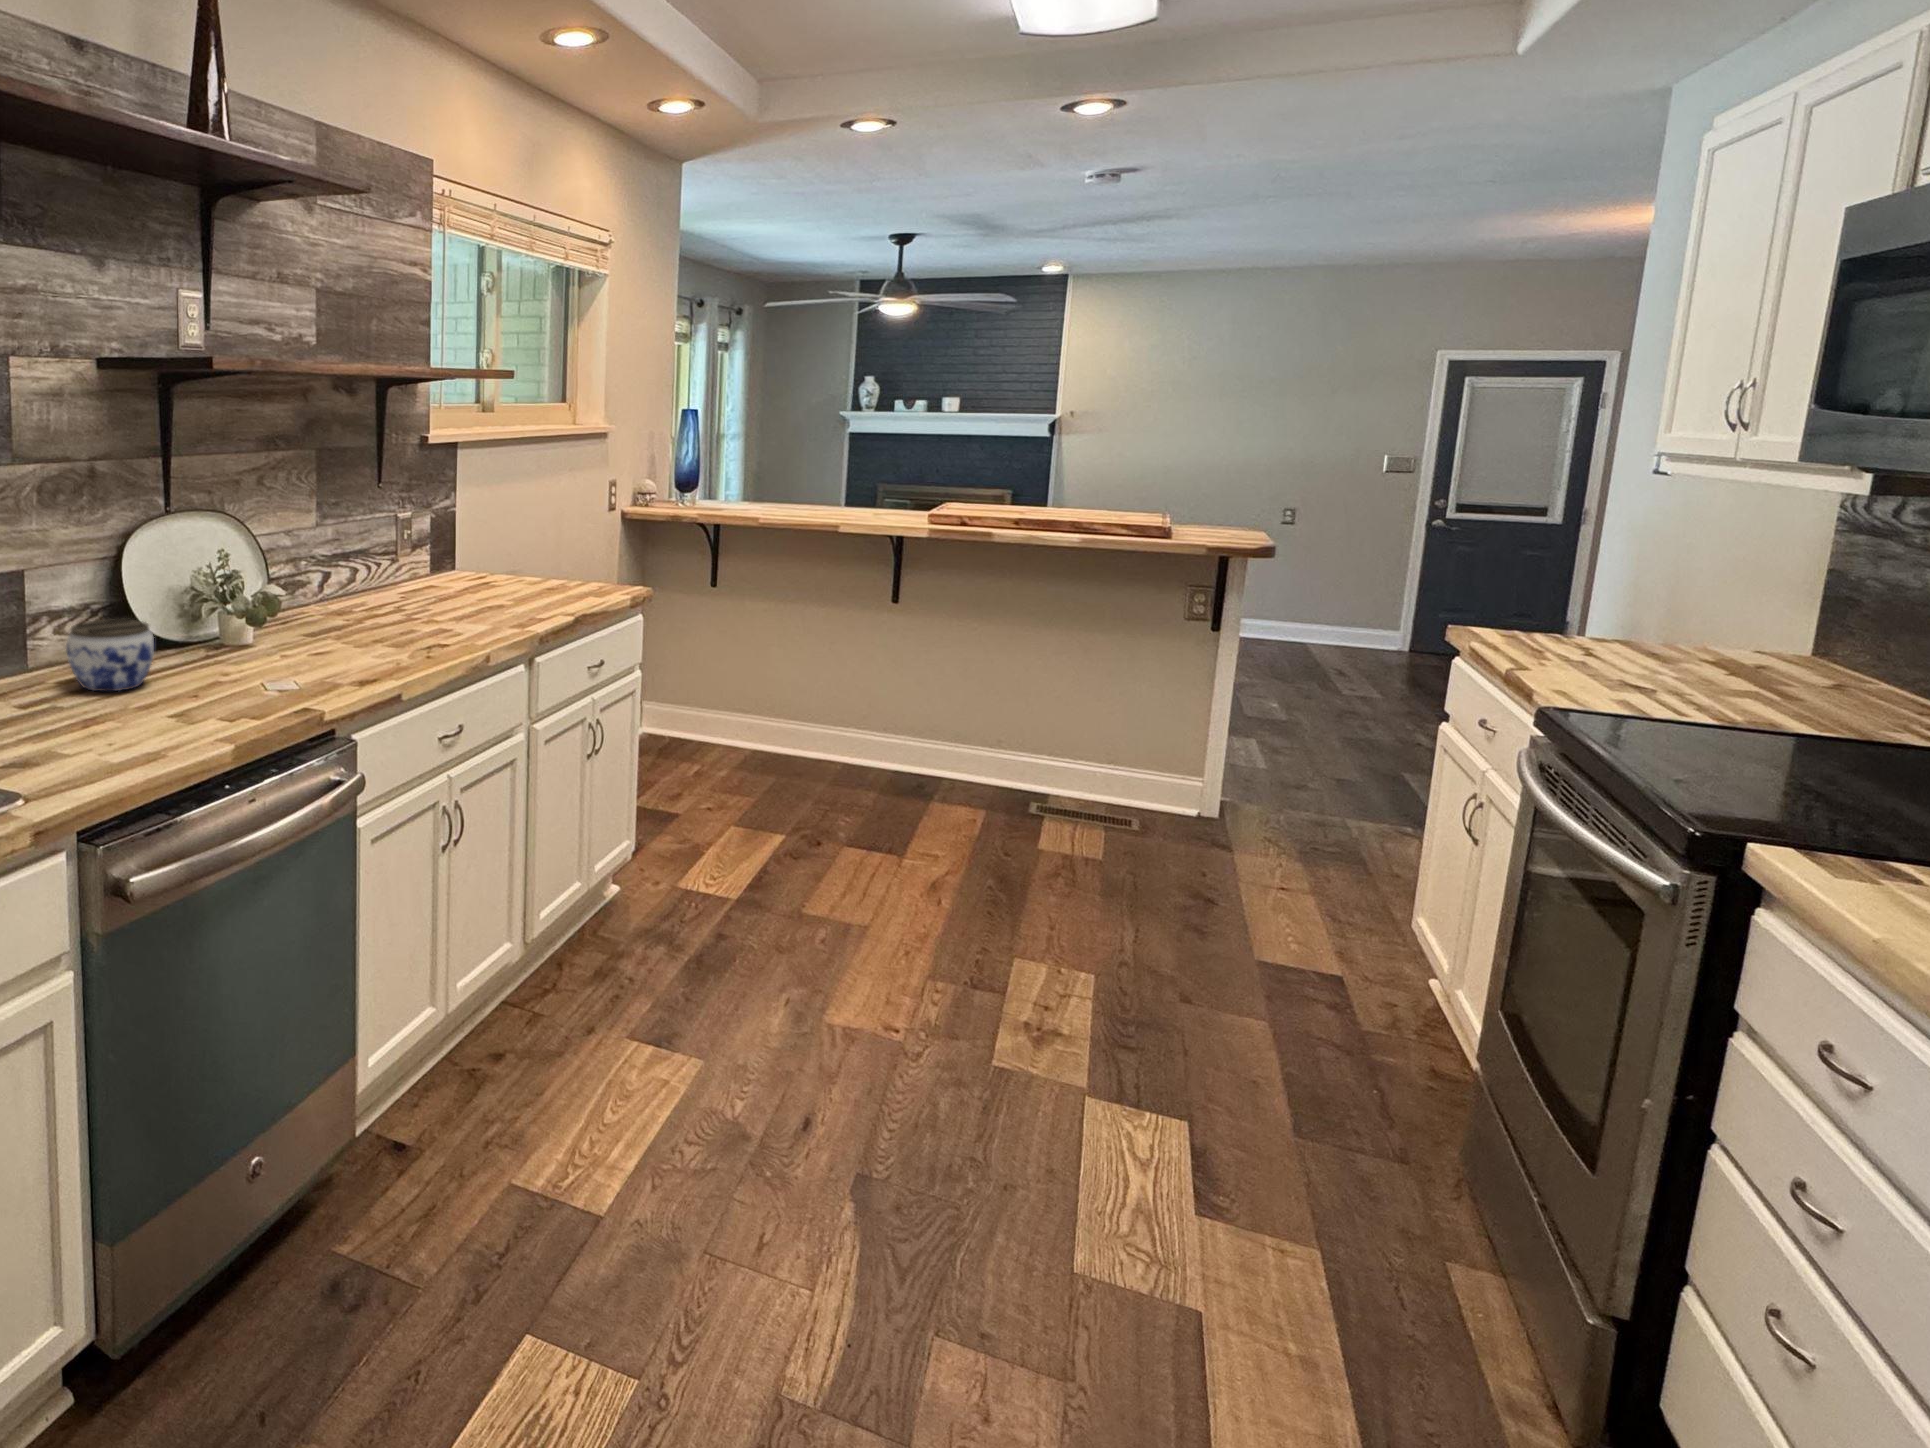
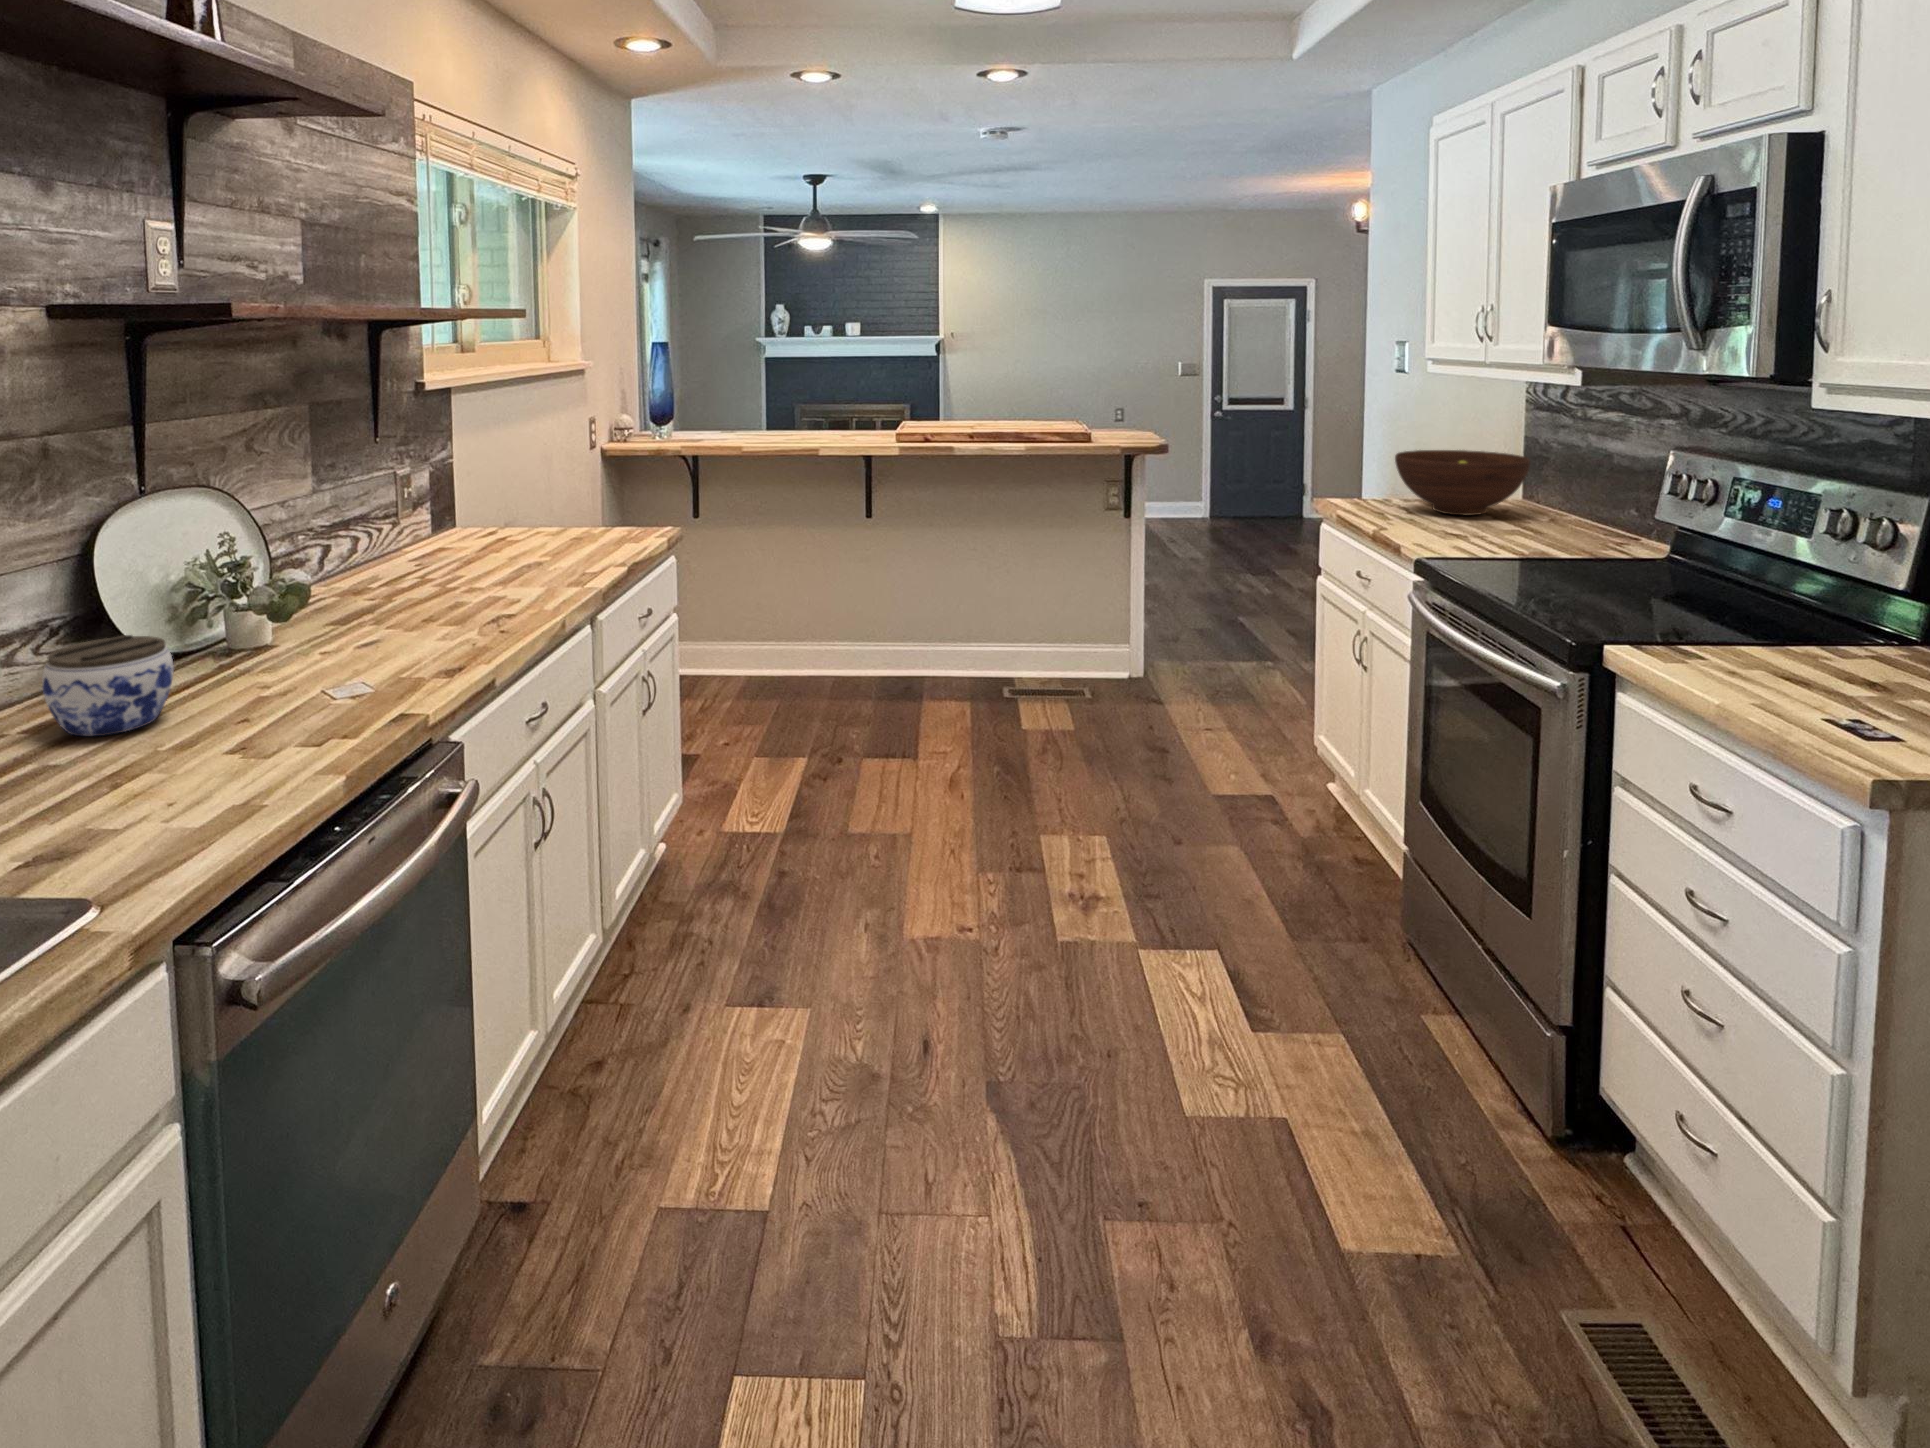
fruit bowl: none [1589,573,1832,667] -> present [1395,450,1530,515]

